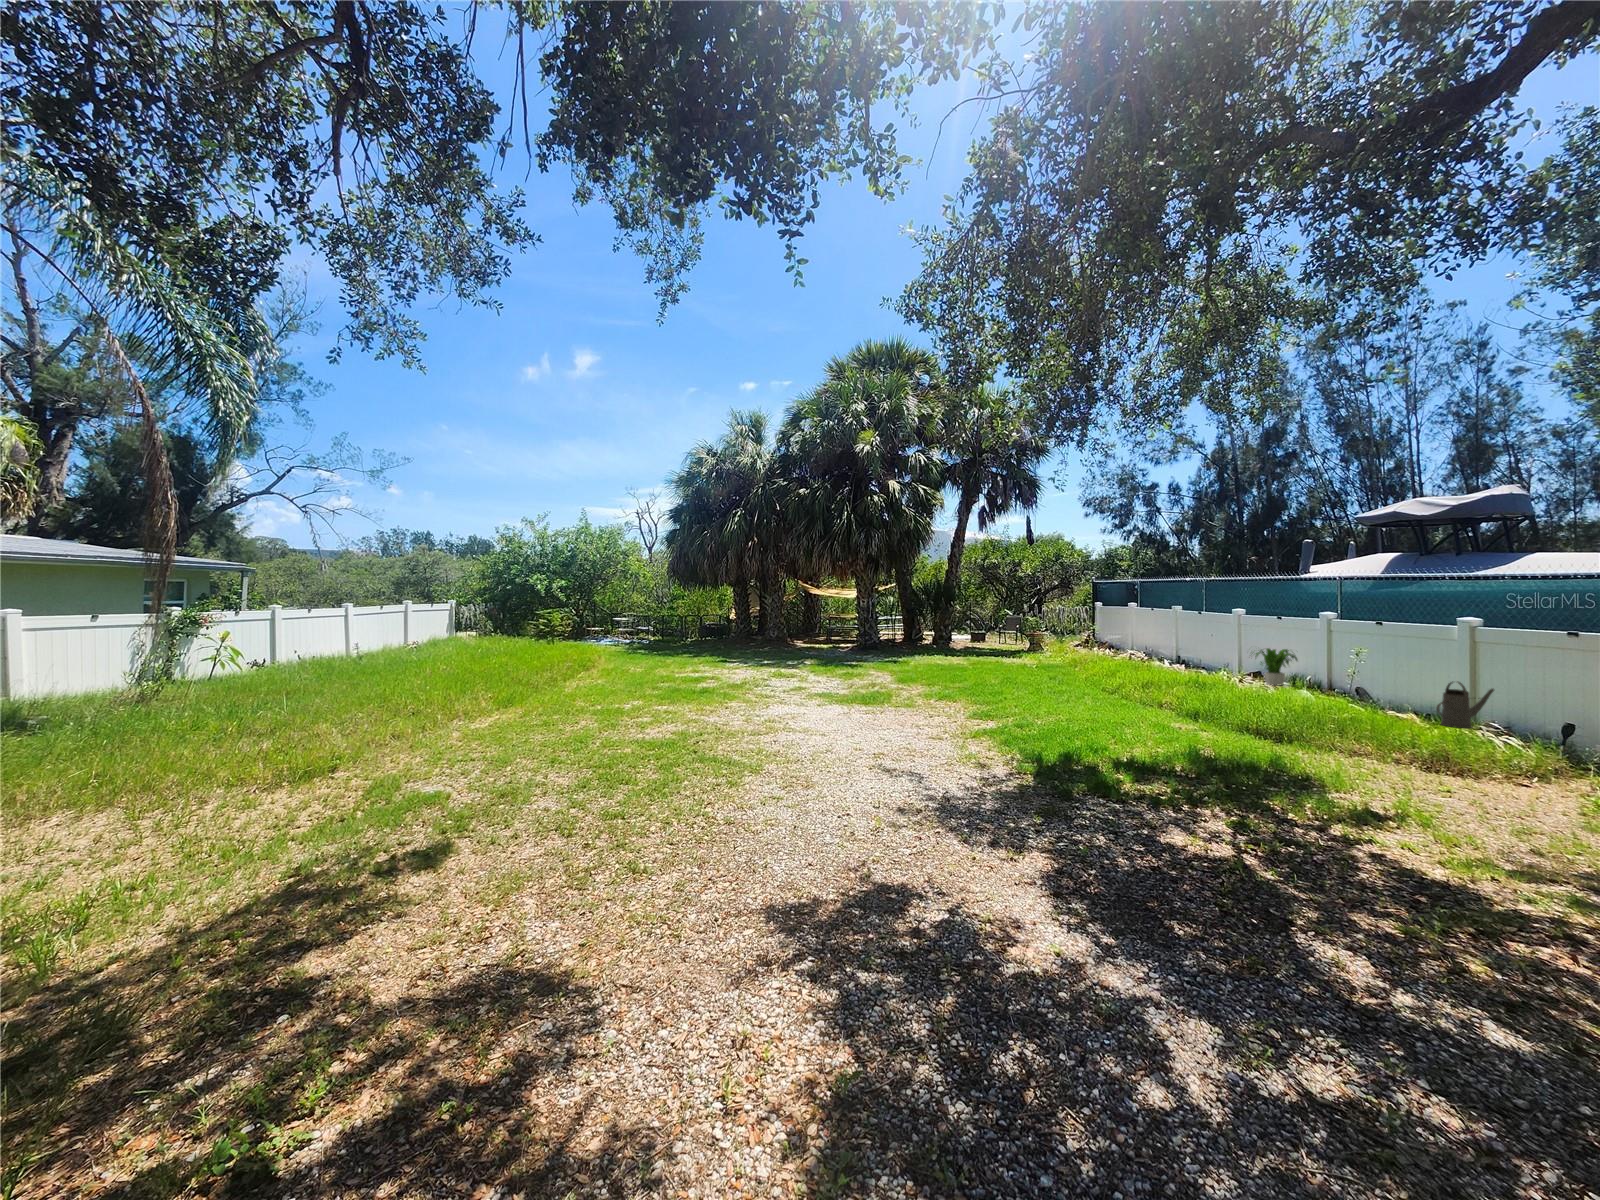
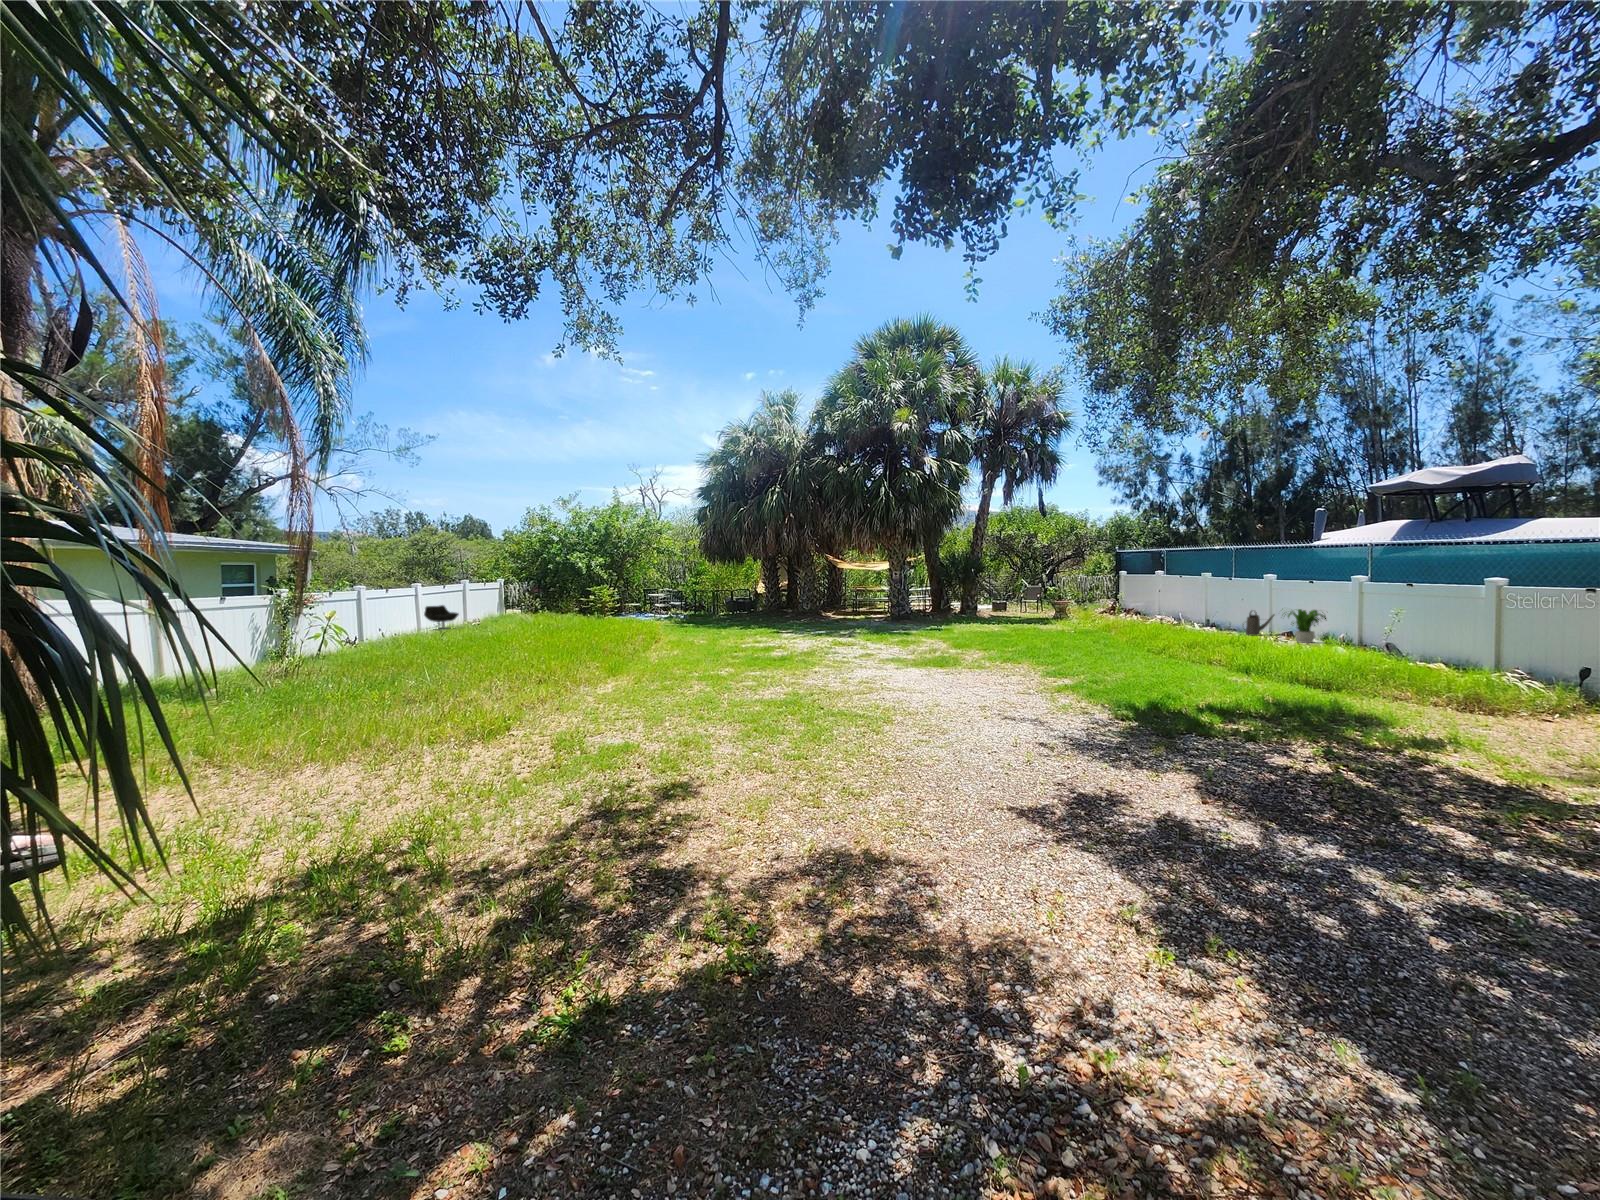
lounge chair: none [352,627,390,653] -> present [424,605,459,628]
watering can: present [1437,681,1494,728] -> present [1243,611,1274,636]

